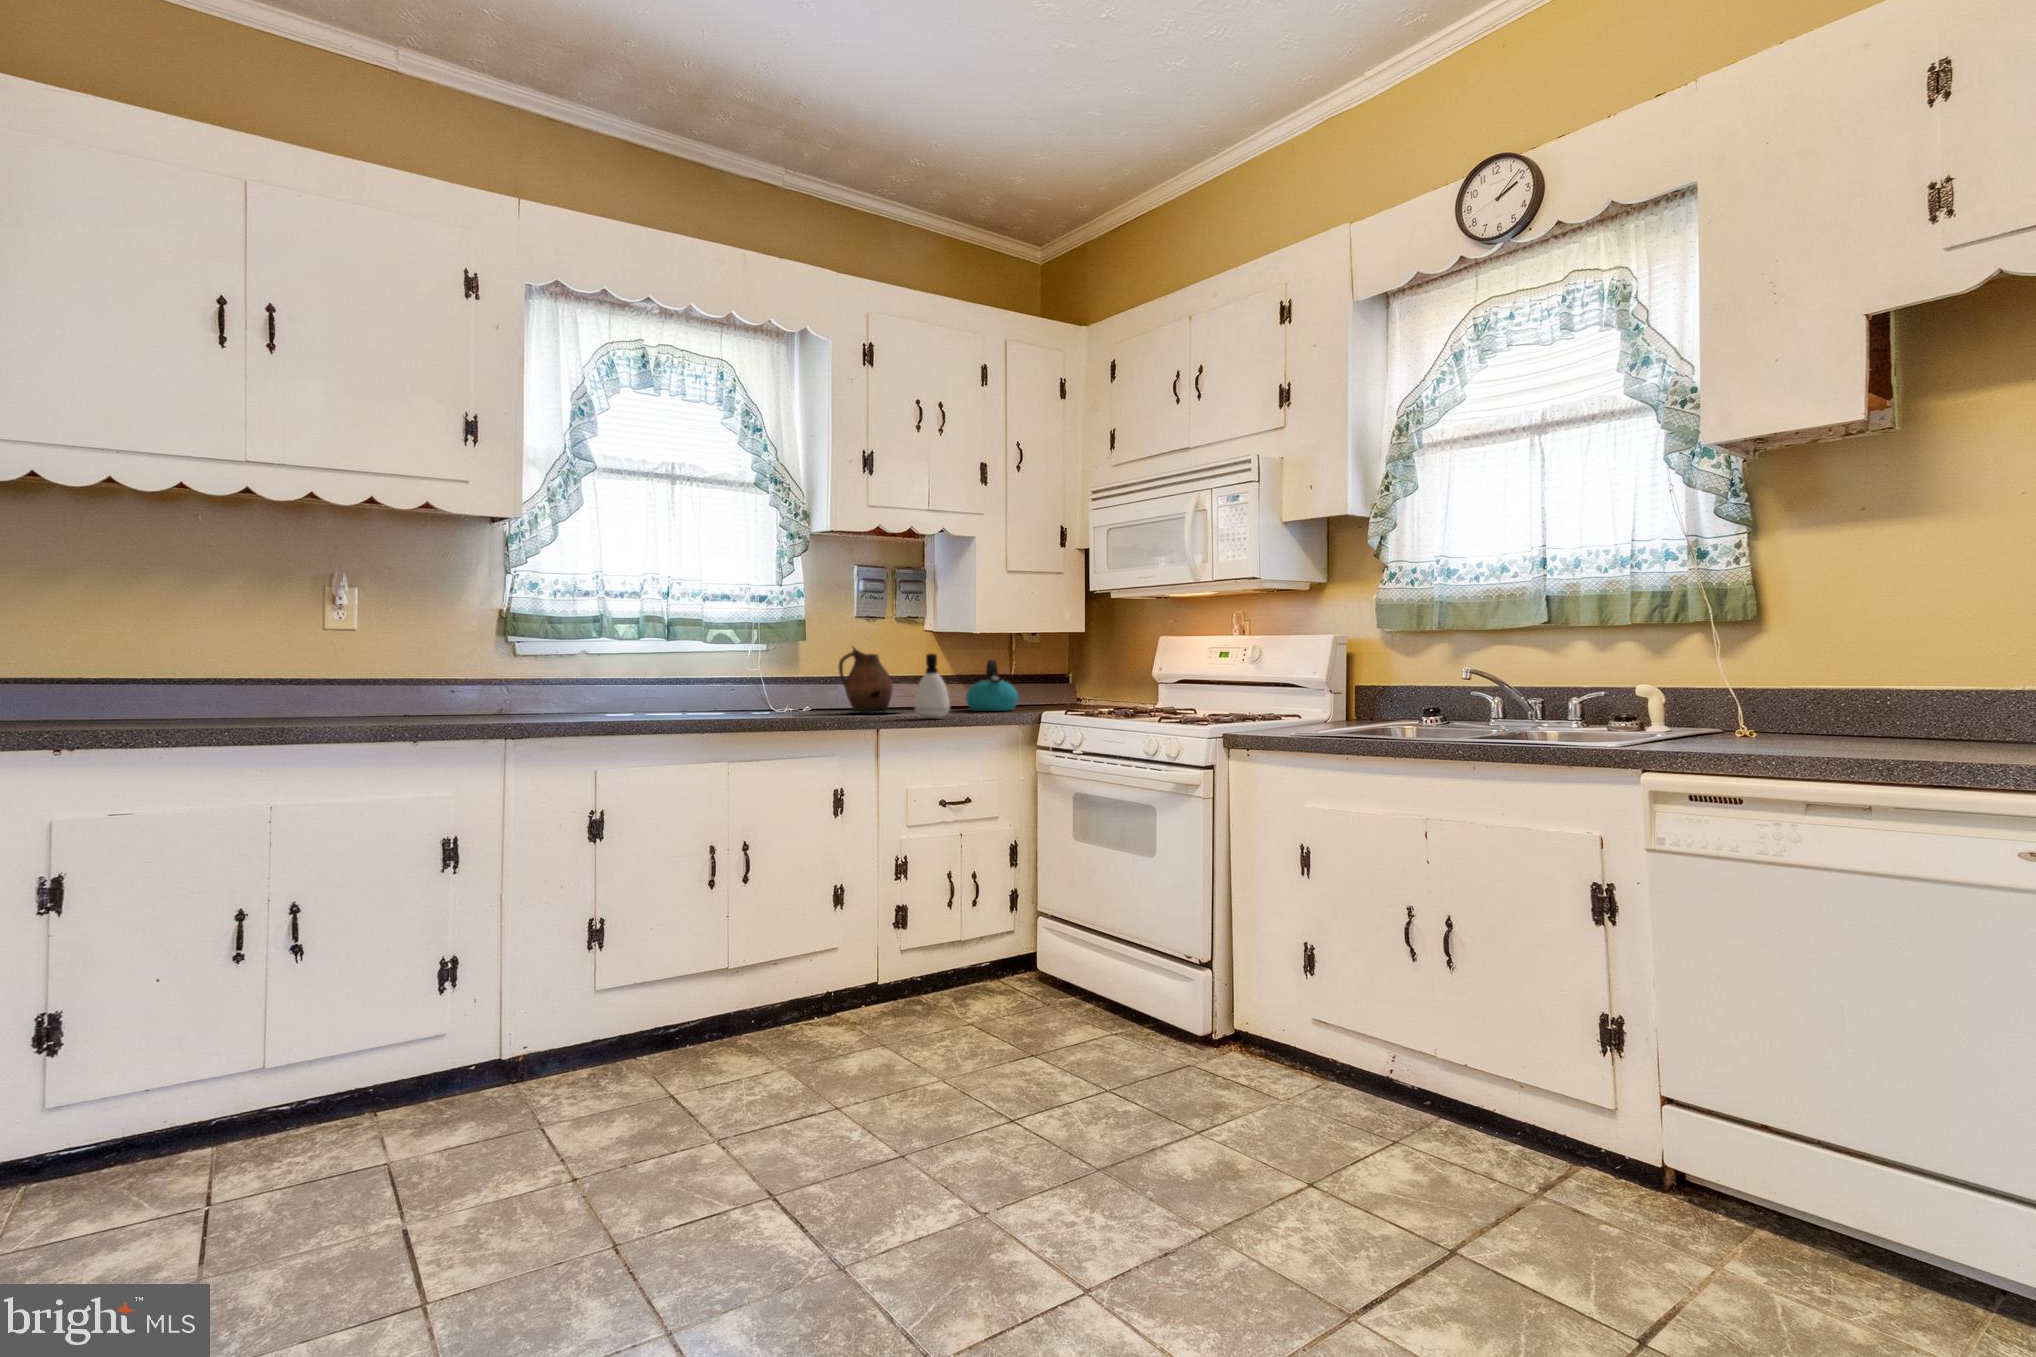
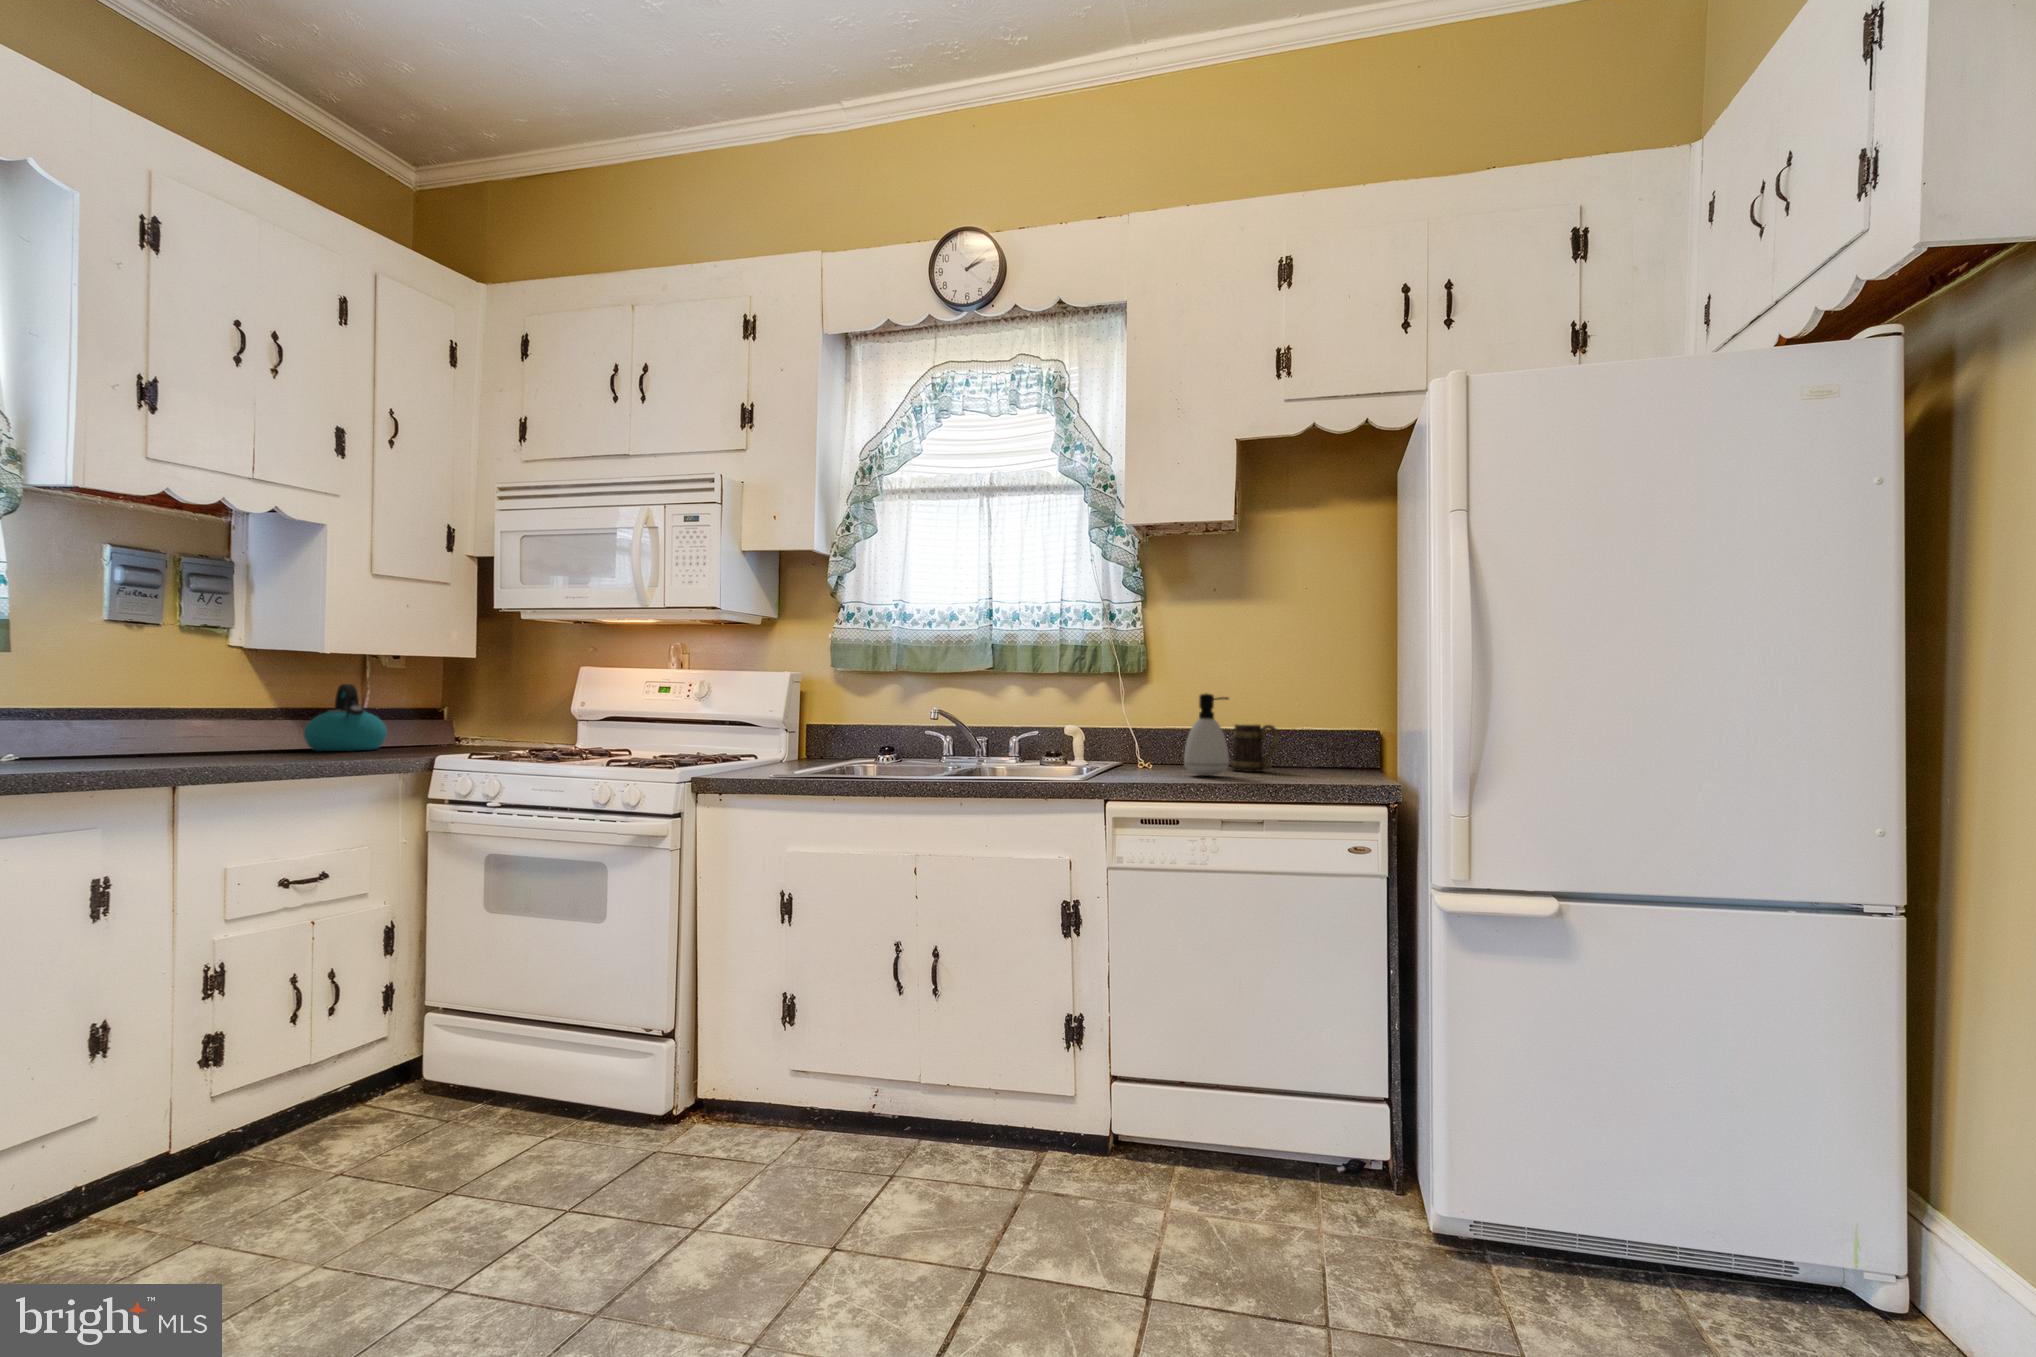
ceramic pitcher: present [838,647,893,713] -> none [82,660,203,759]
soap dispenser: present [915,654,950,718] -> present [1184,694,1229,776]
mug: none [1898,687,1981,751] -> present [1231,724,1279,772]

